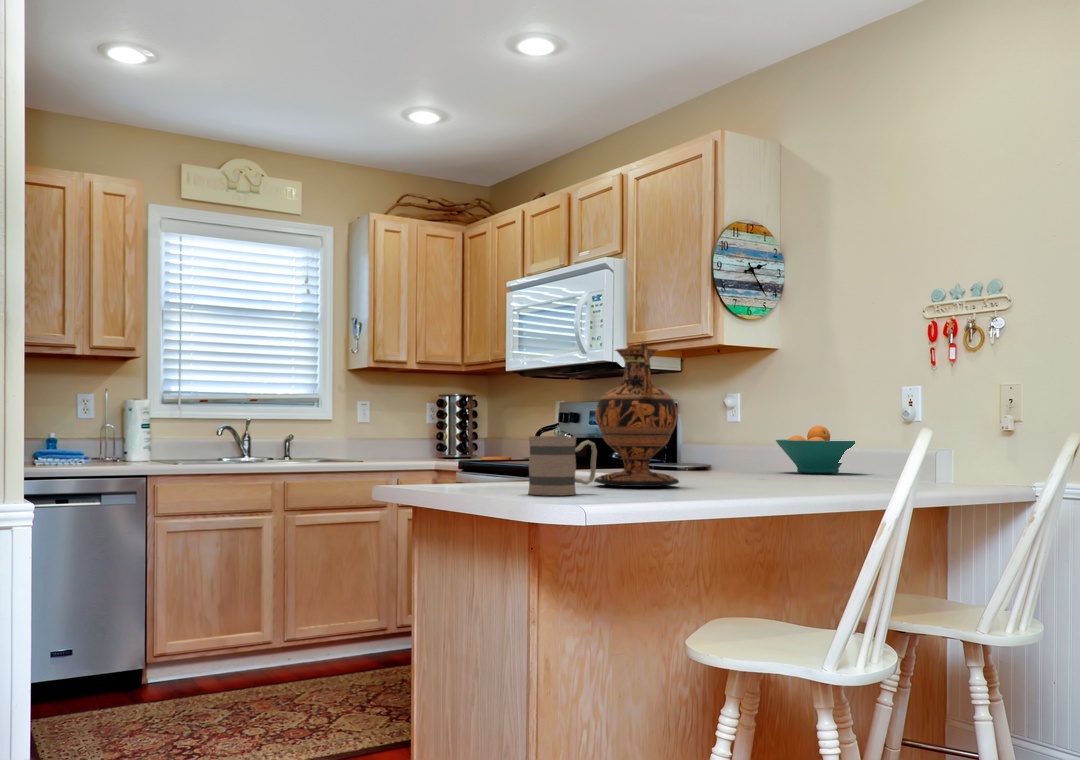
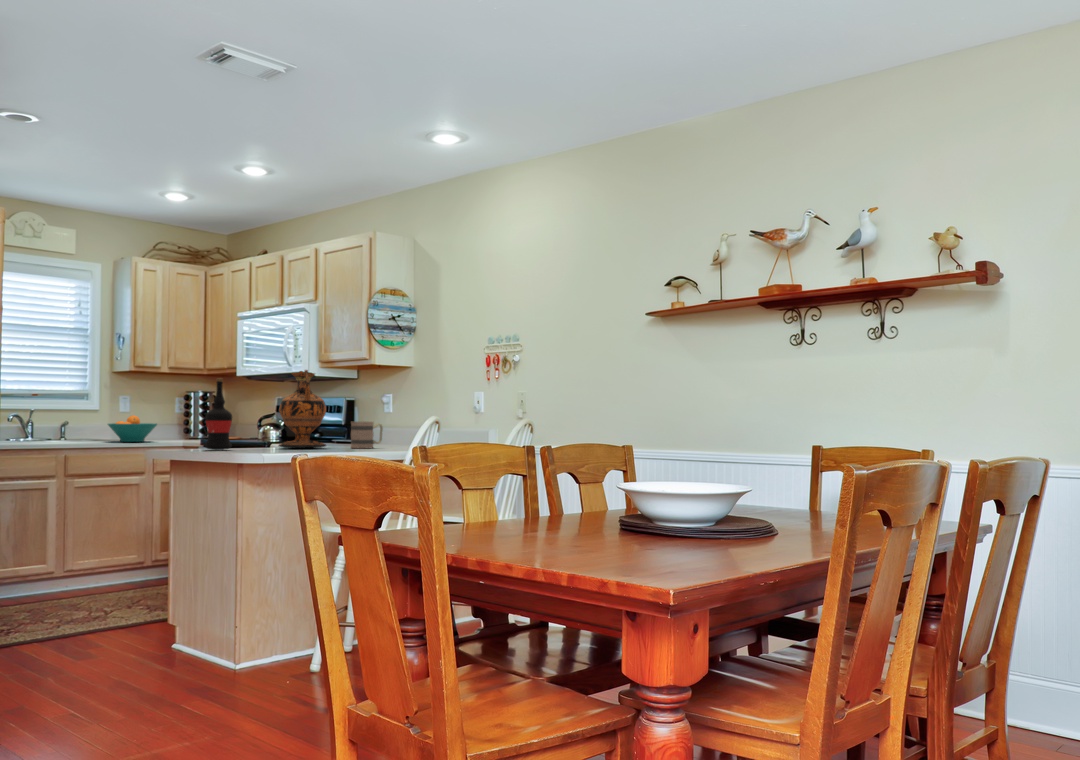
wine bottle: none [471,357,518,489] -> present [205,378,232,450]
fruit bowl: present [776,426,855,474] -> present [108,415,157,442]
mug: present [528,436,597,495] -> present [351,422,383,448]

